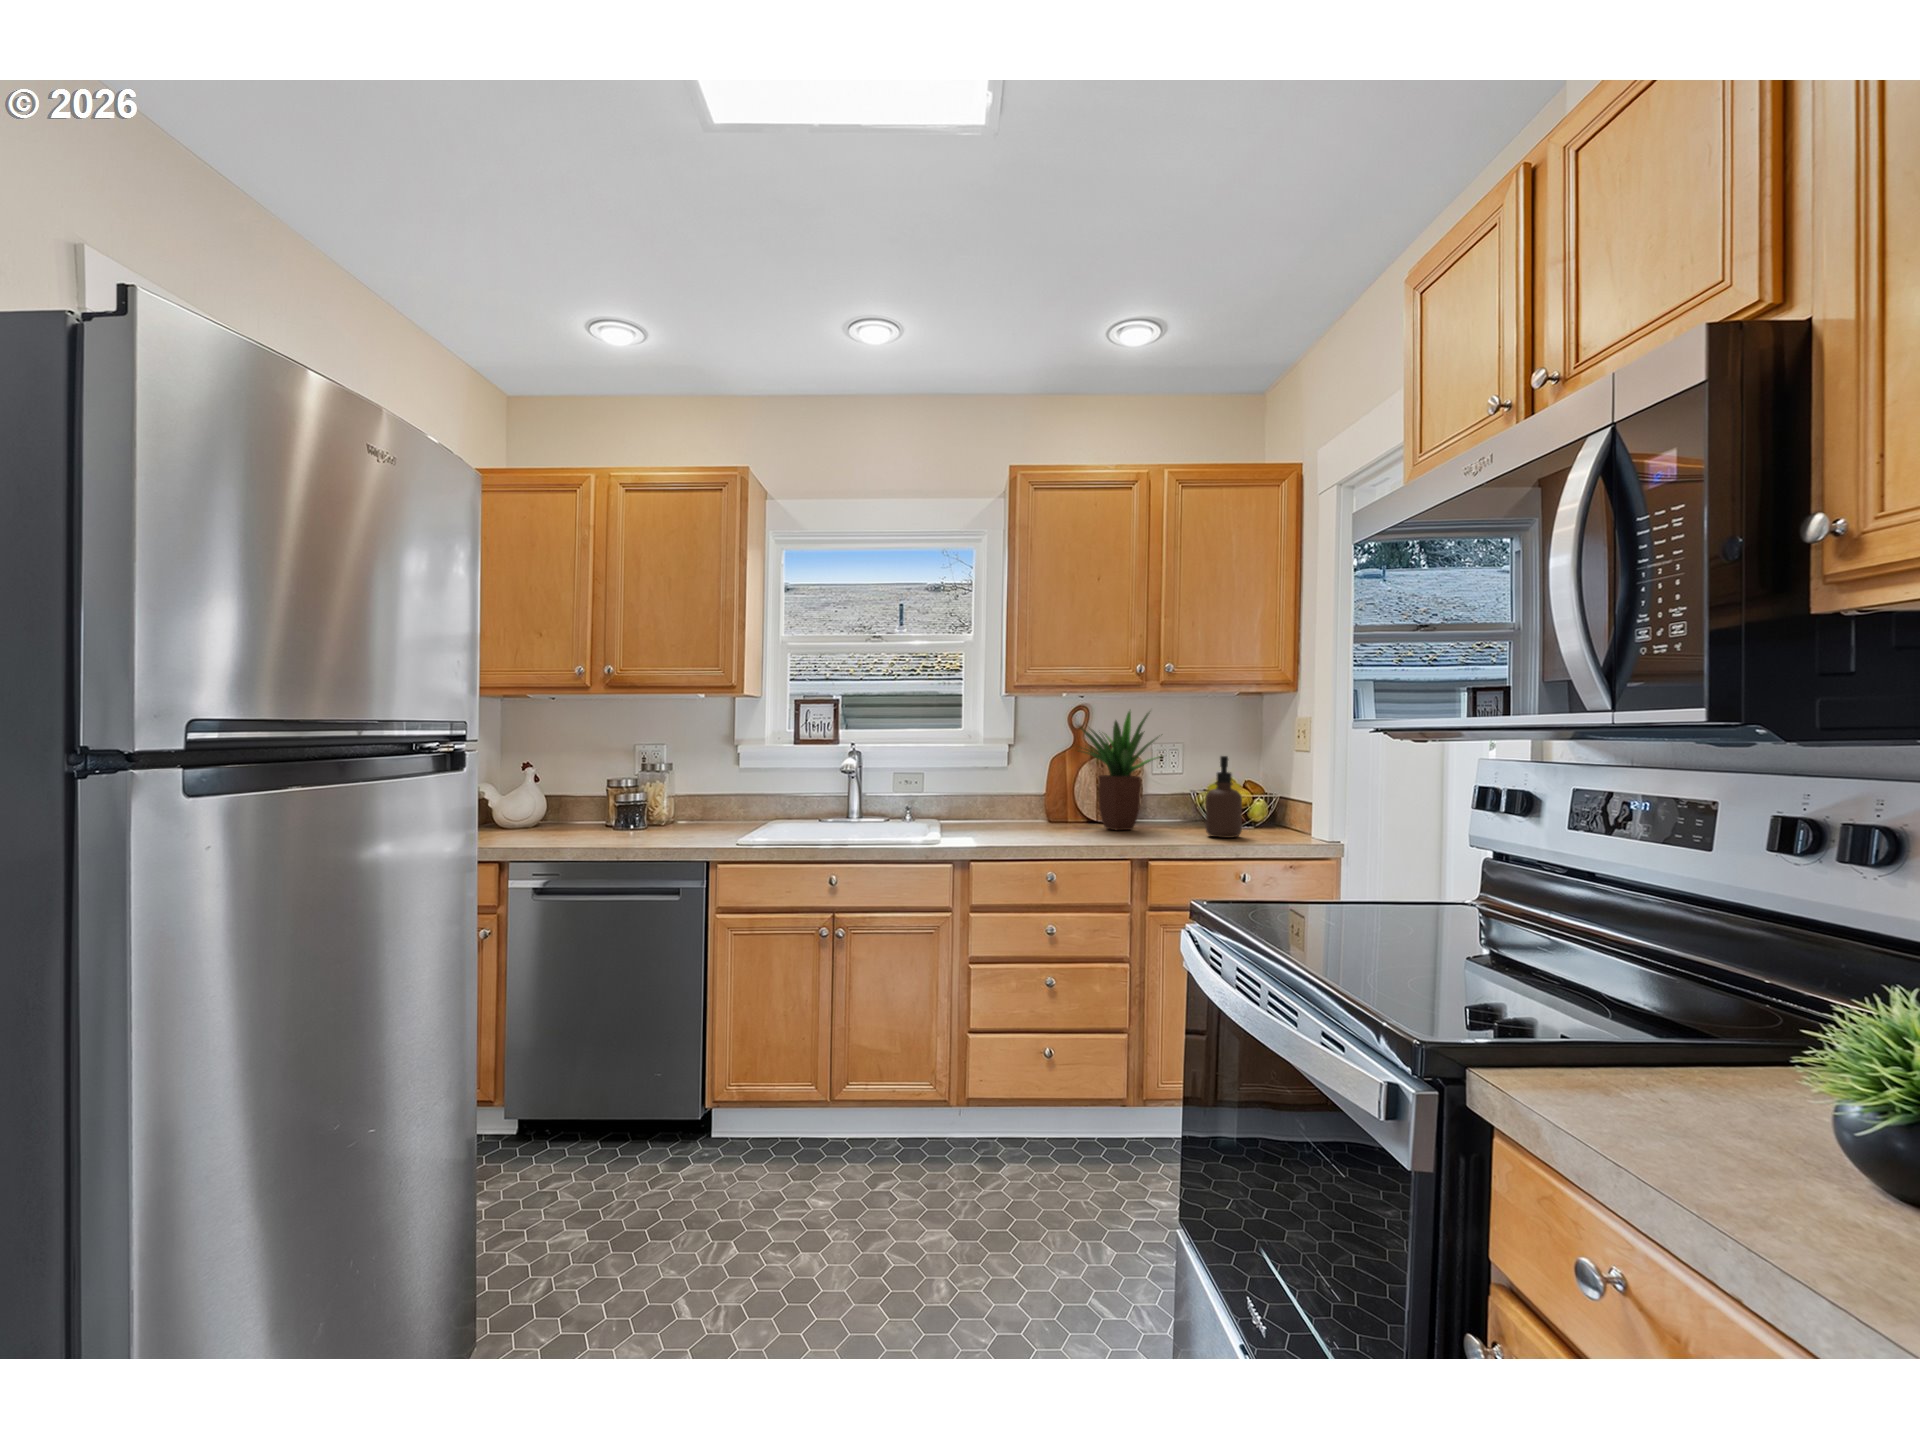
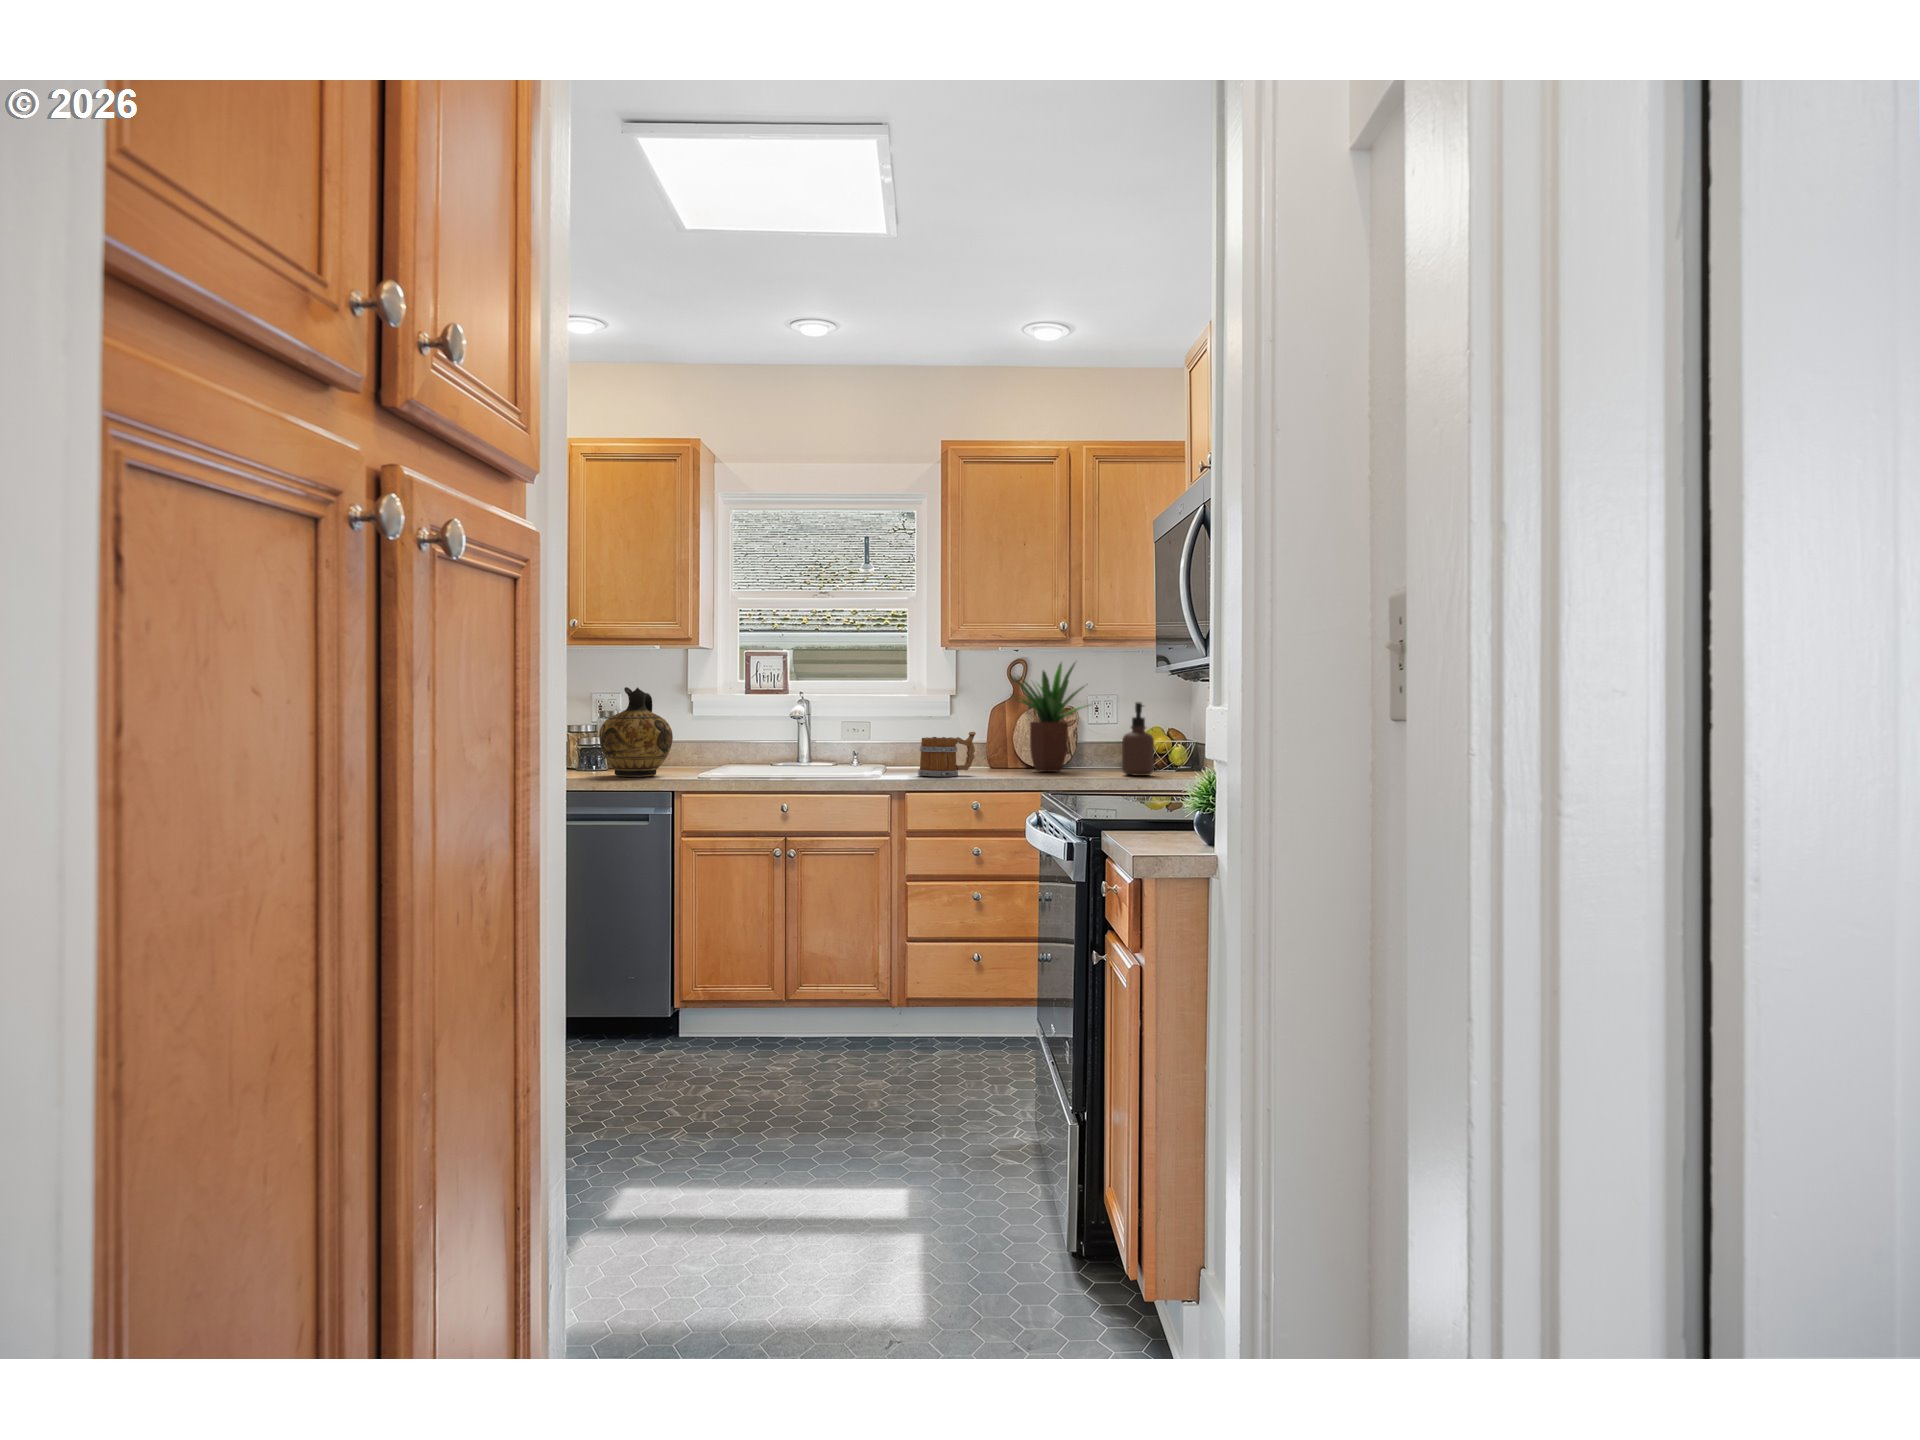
ceramic jug: none [625,742,709,843] -> present [599,687,673,777]
mug: none [981,789,1045,840] -> present [918,732,976,776]

